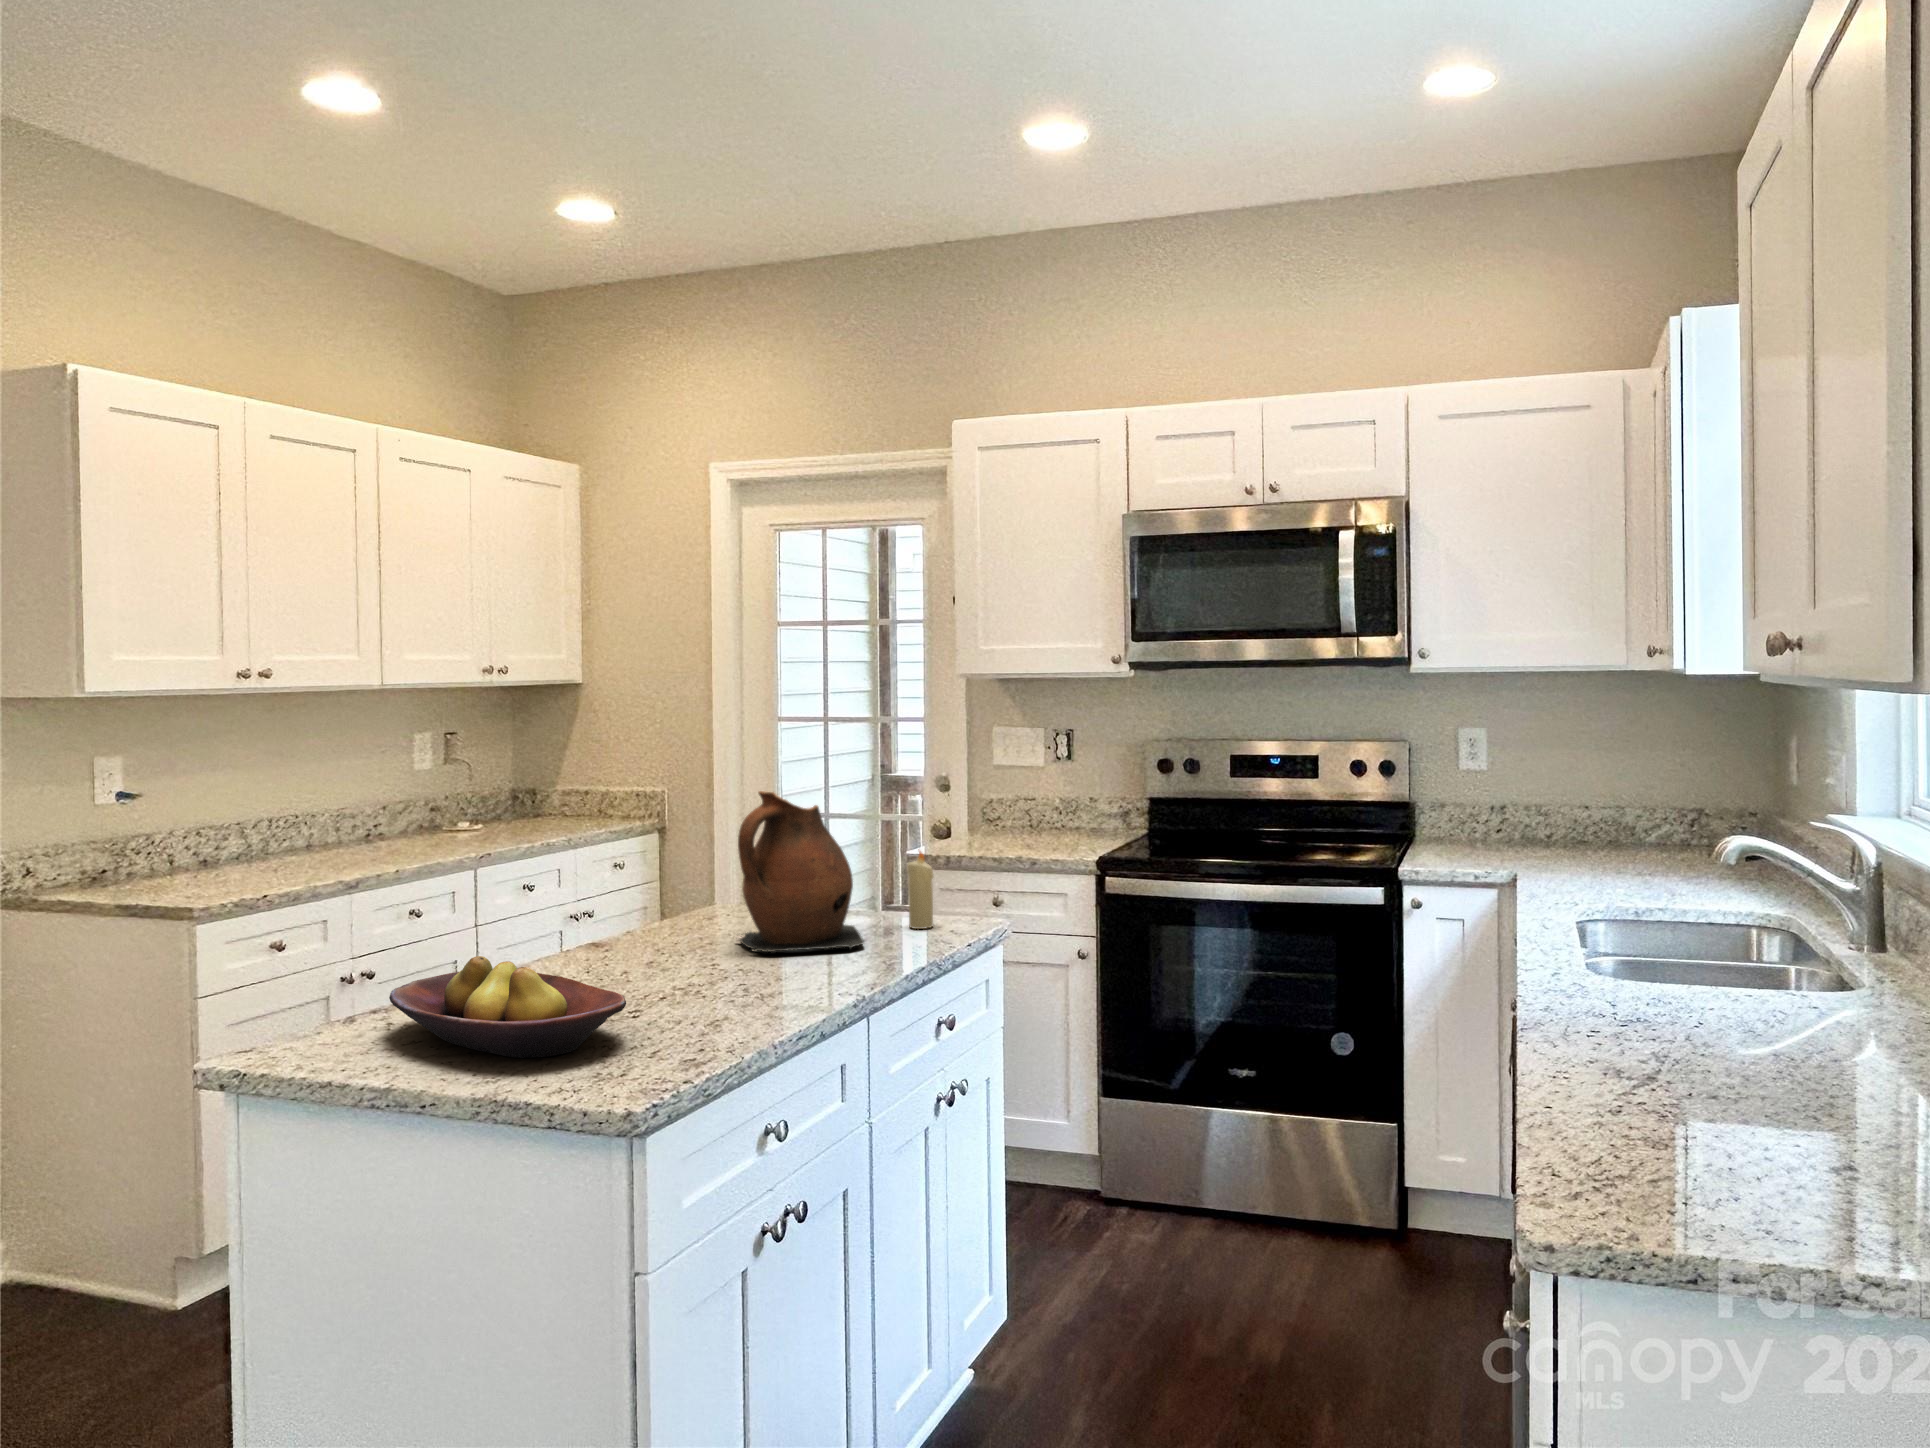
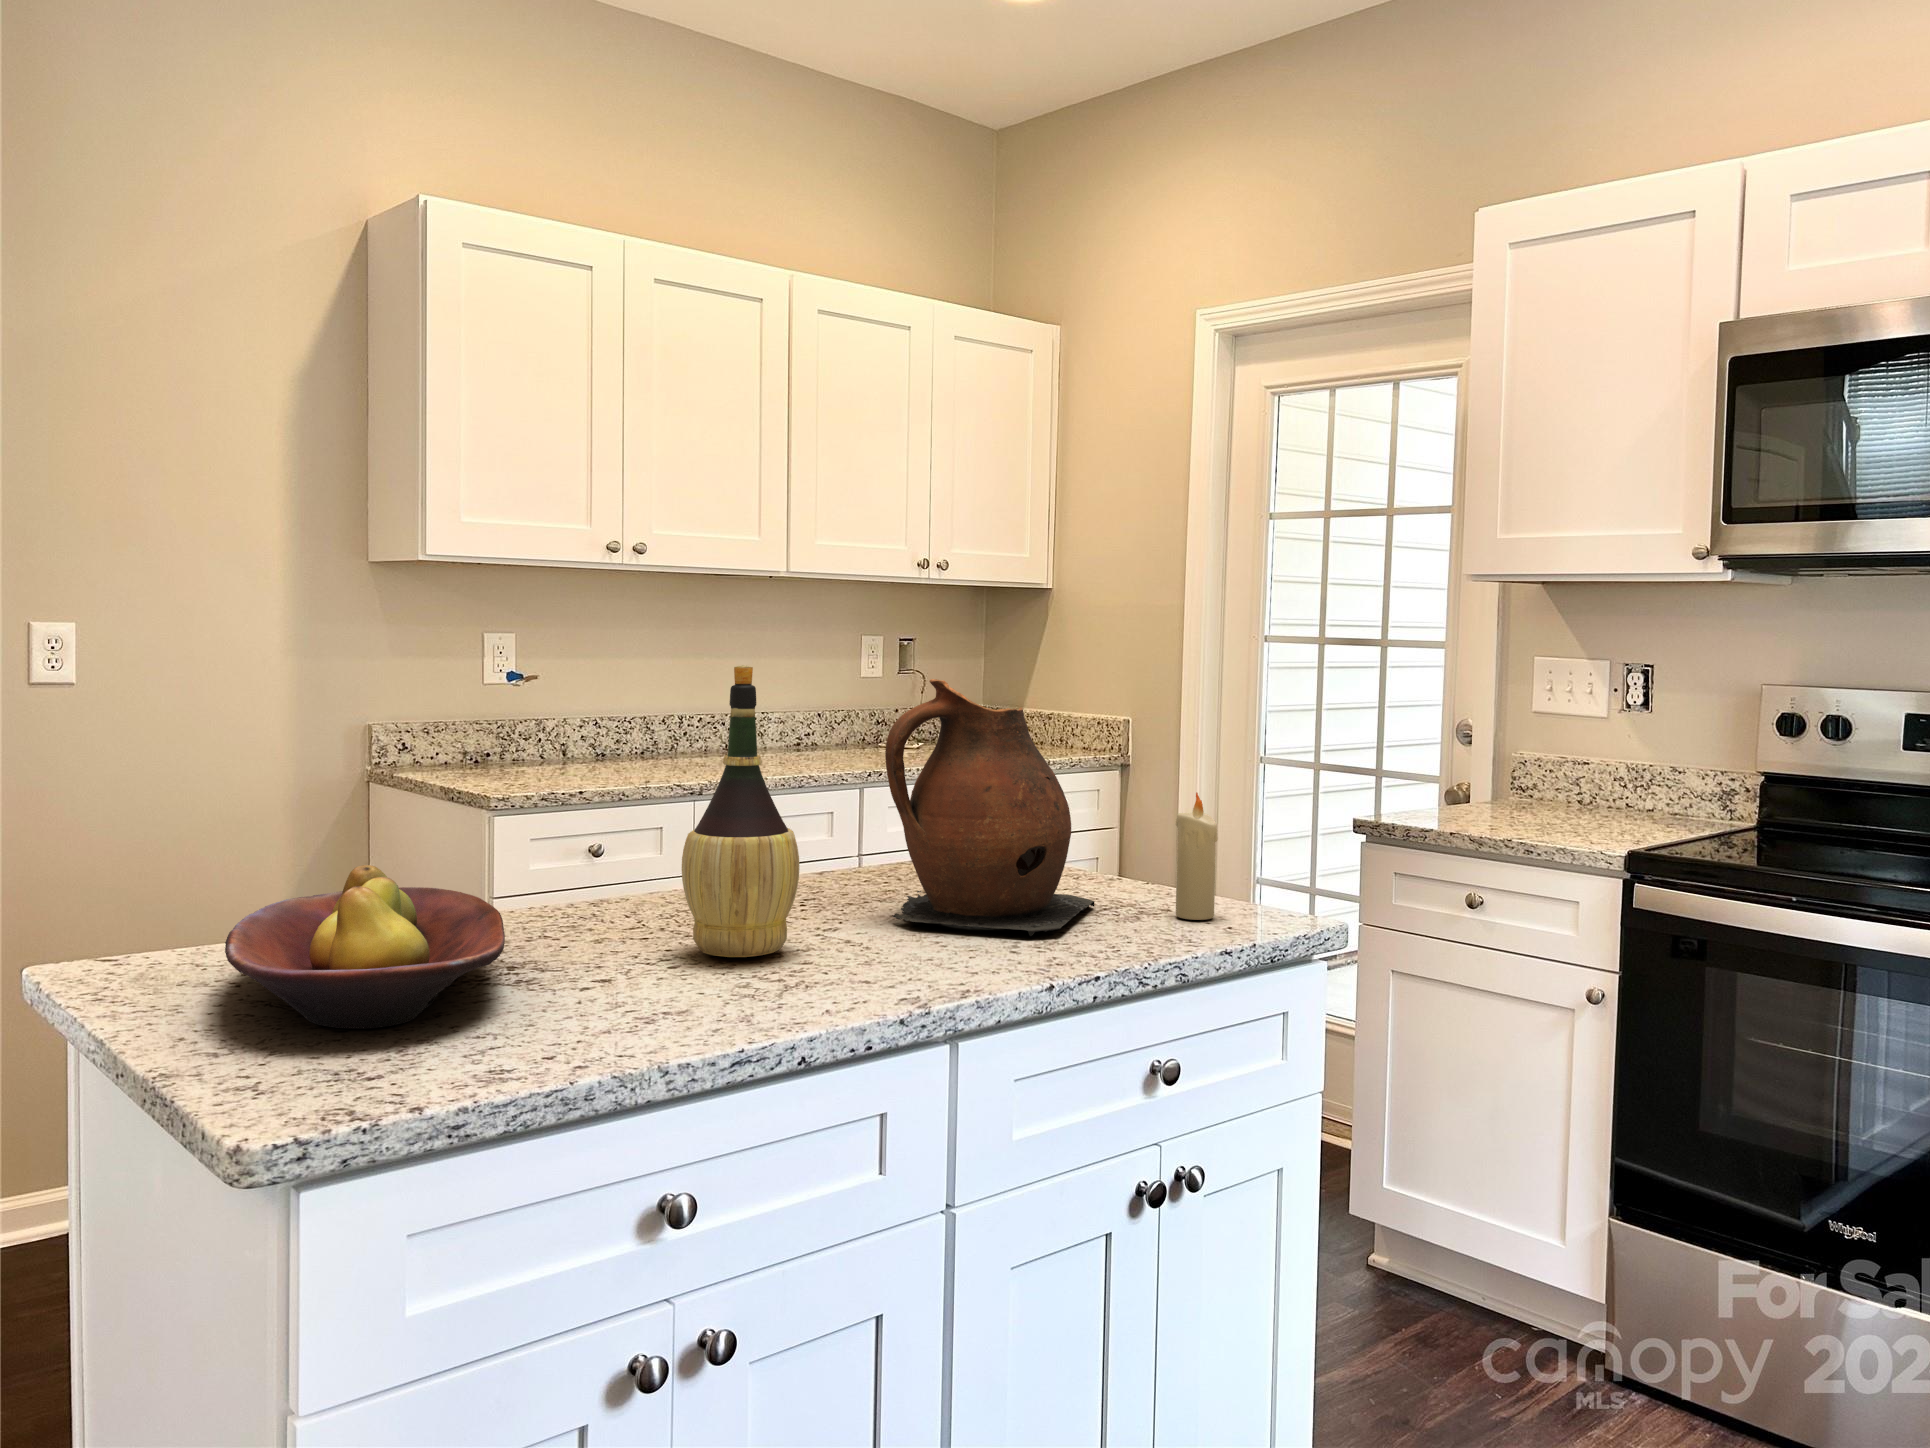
wine bottle: none [653,796,731,987] -> present [682,665,799,957]

